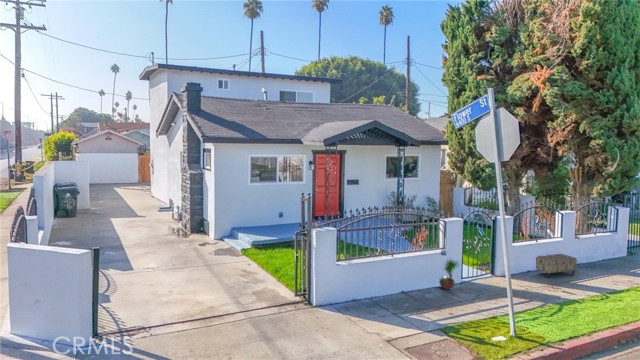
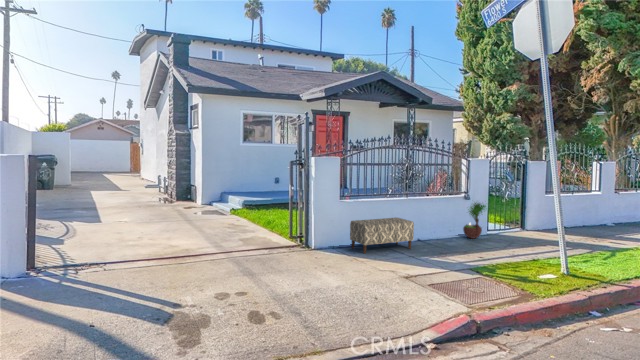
bench: present [534,254,577,278] -> present [350,218,414,254]

